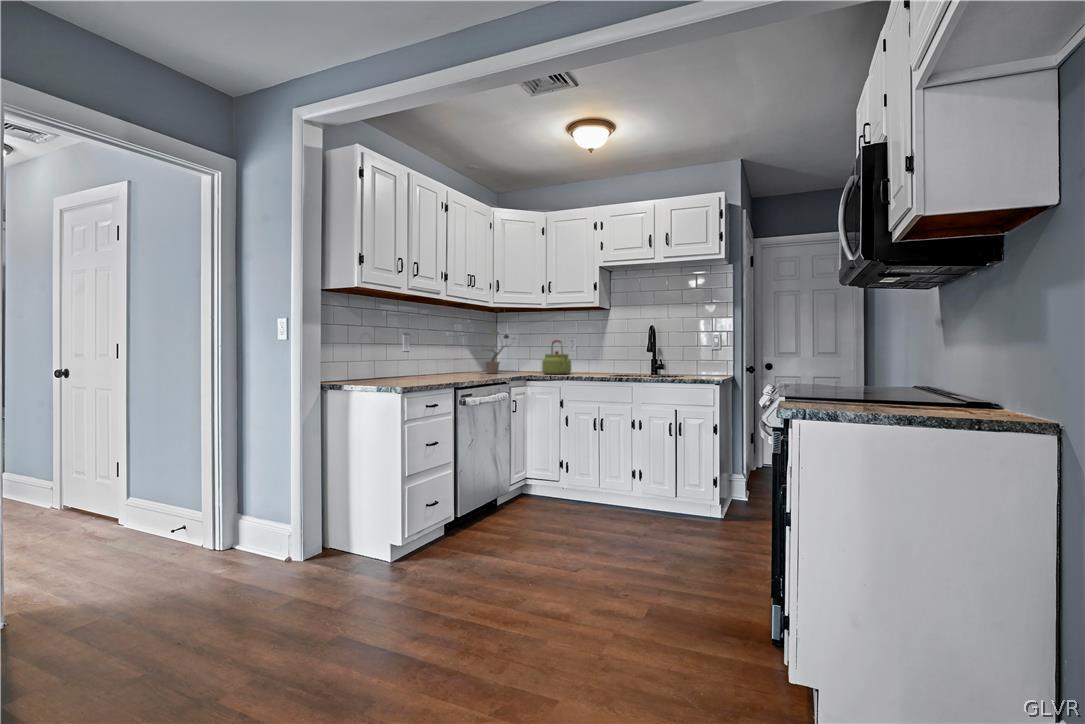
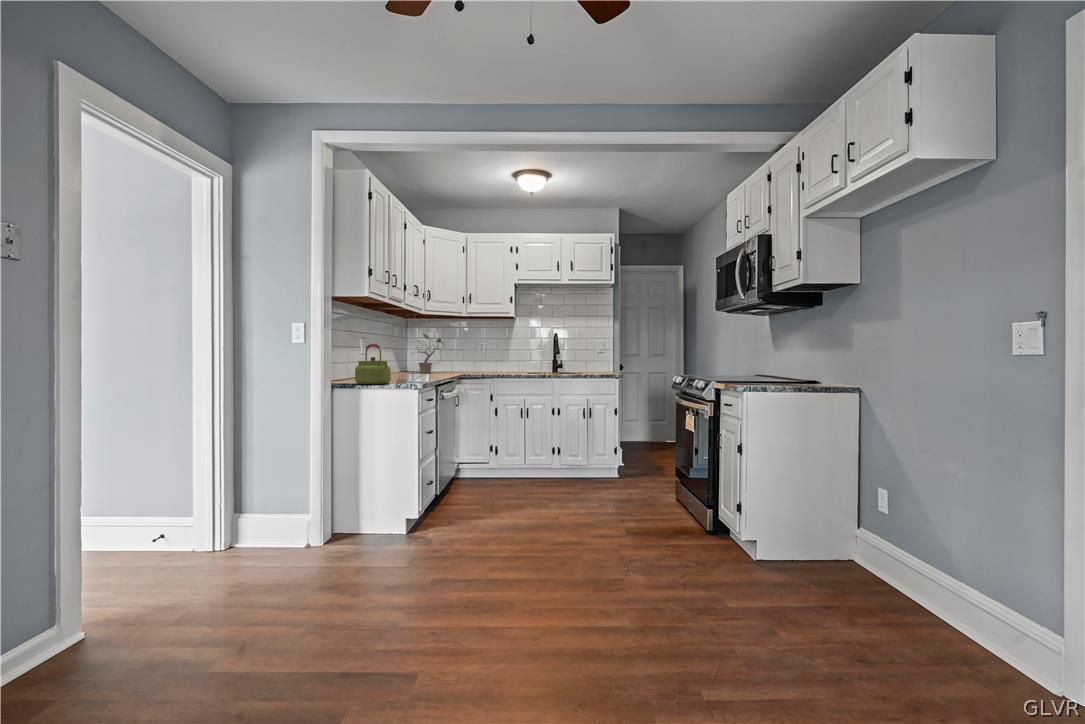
kettle: present [542,340,571,374] -> present [355,344,391,384]

